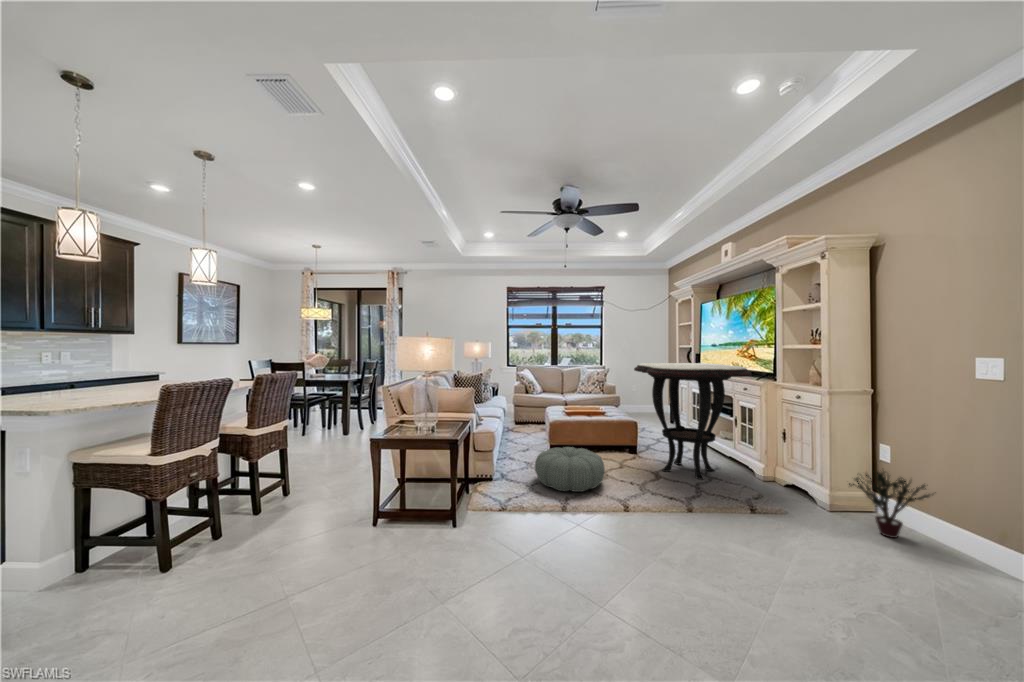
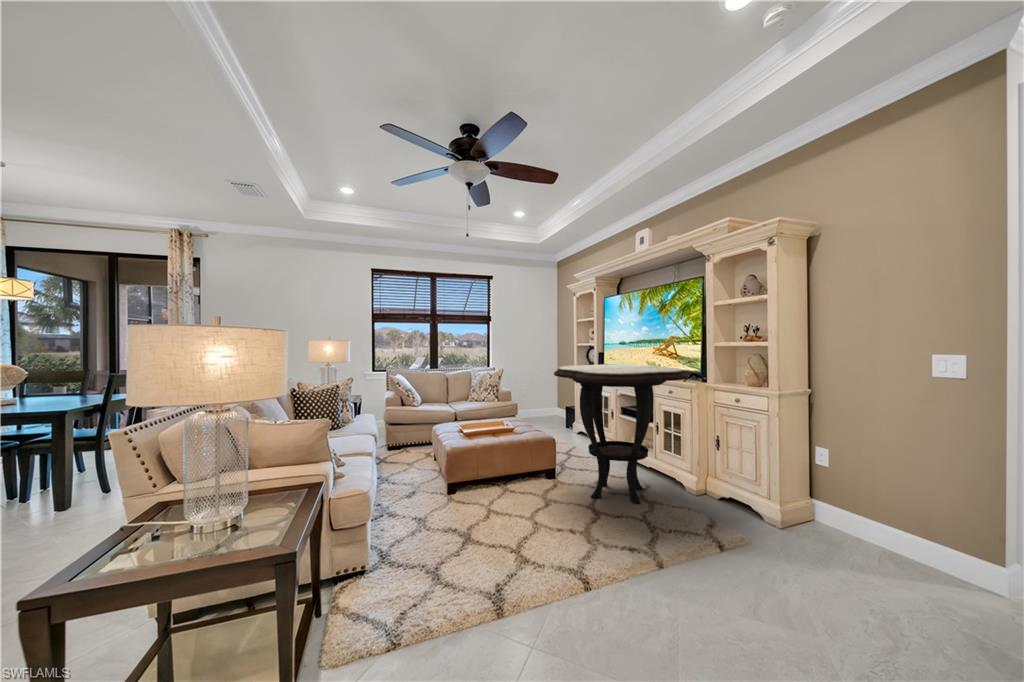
pouf: present [535,447,605,492] -> none [441,484,538,554]
potted plant: present [849,471,930,538] -> none [807,476,897,553]

